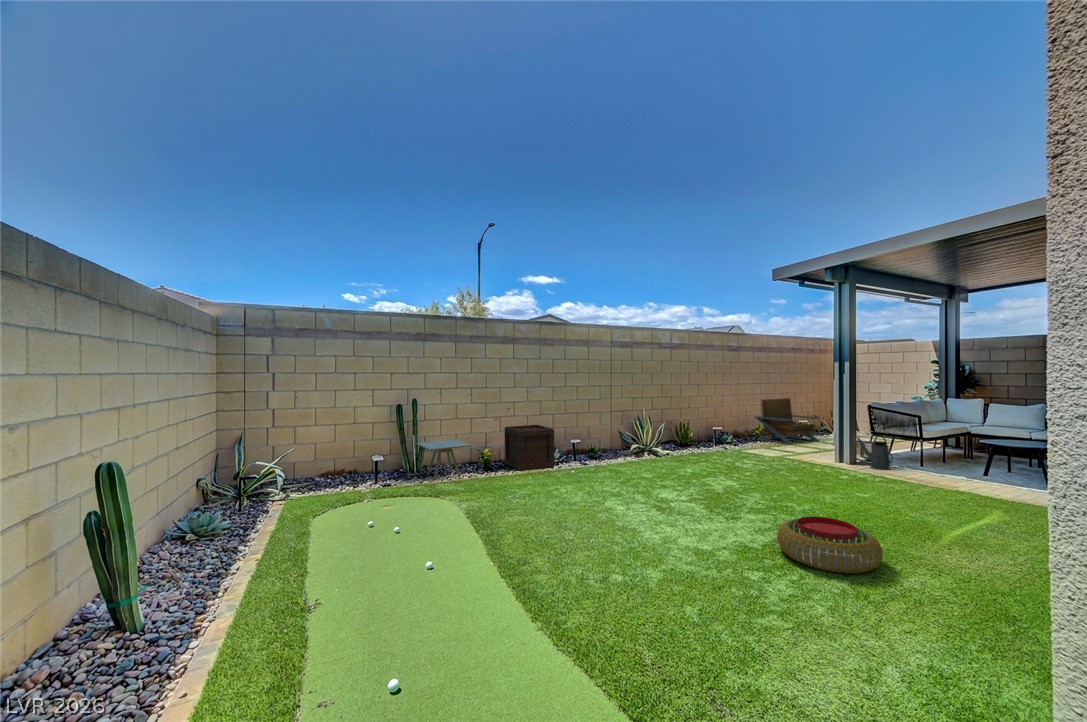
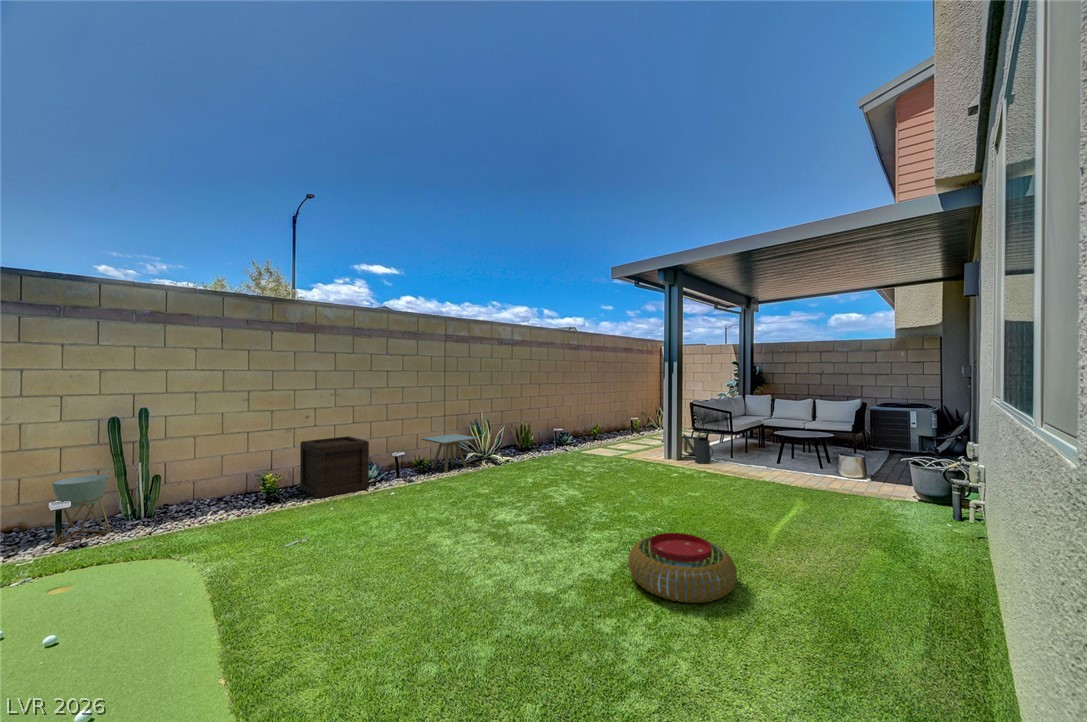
lounge chair: present [755,398,819,445] -> none [592,397,648,443]
side table: present [417,439,471,480] -> present [421,434,477,472]
planter: none [370,442,398,484] -> present [53,475,110,544]

